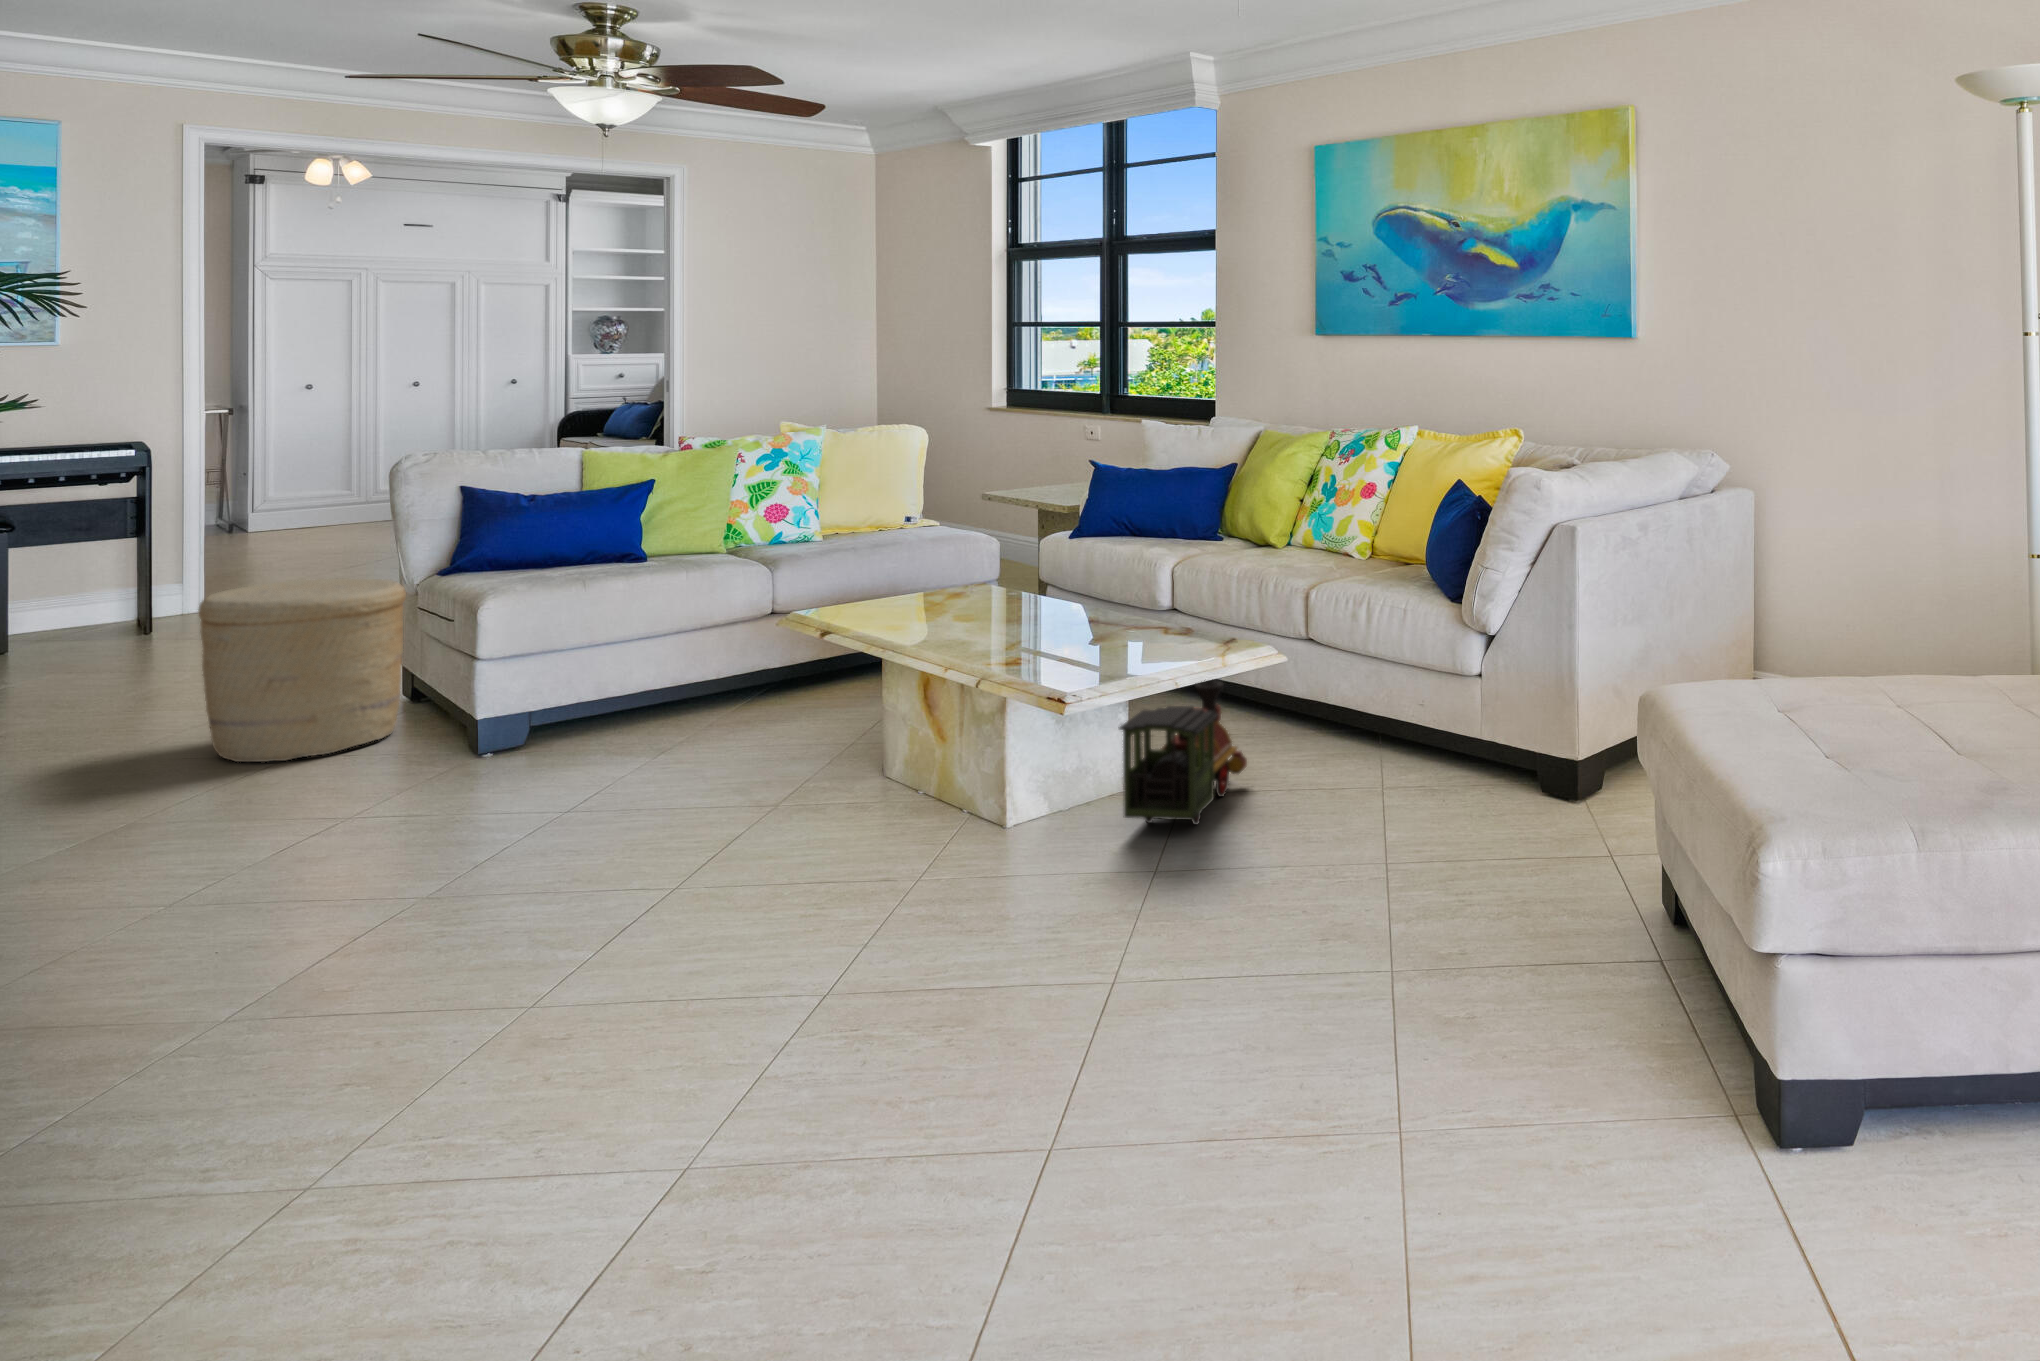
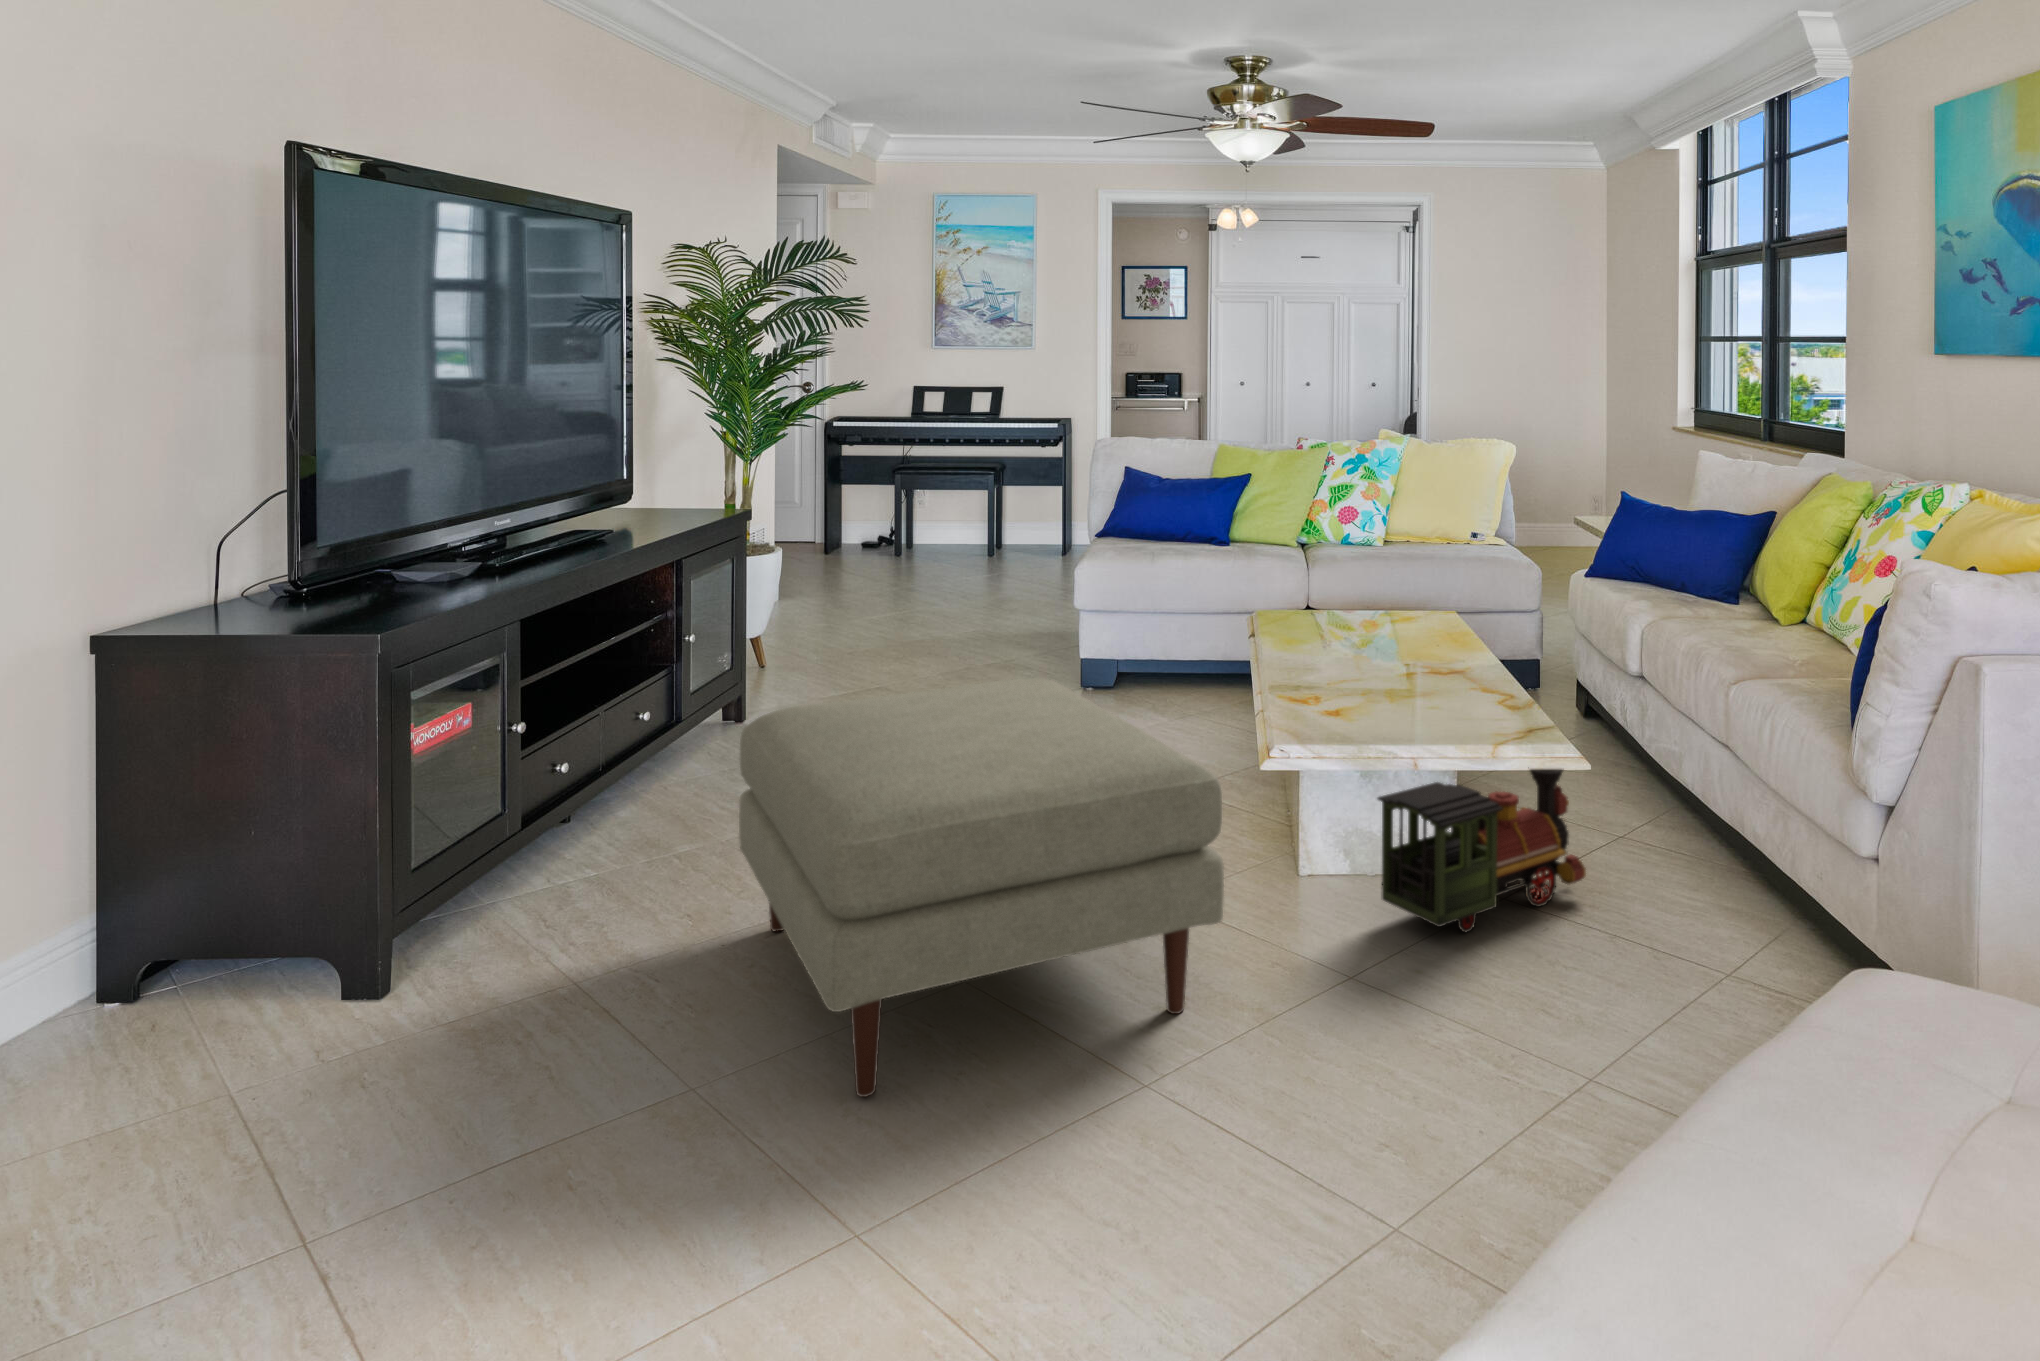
woven basket: present [199,578,406,762] -> none [955,533,1080,669]
ottoman: none [447,685,1093,1076] -> present [739,678,1224,1097]

